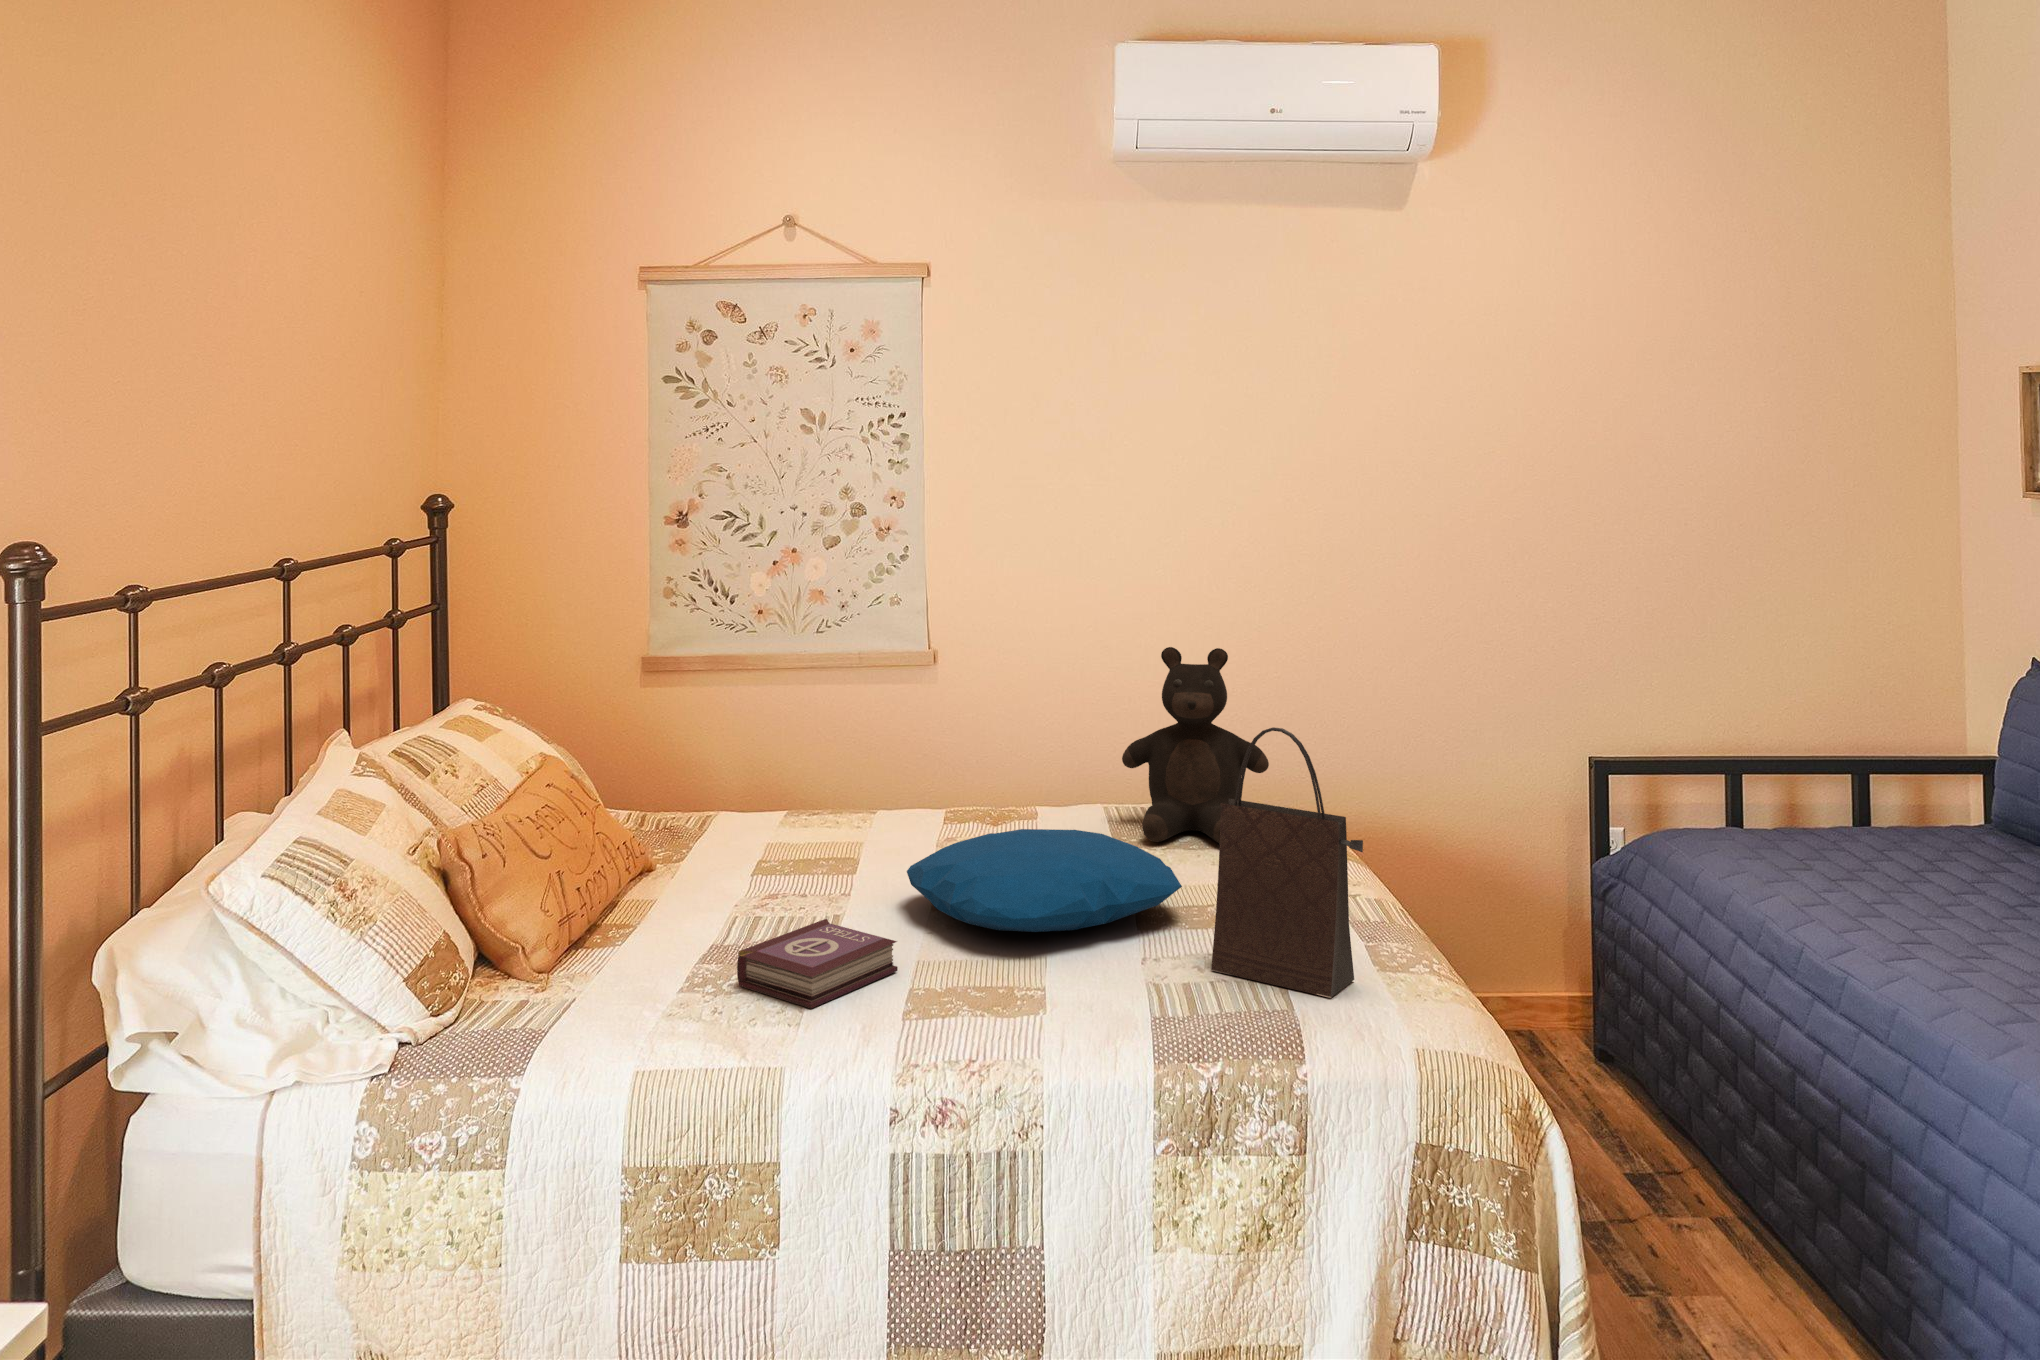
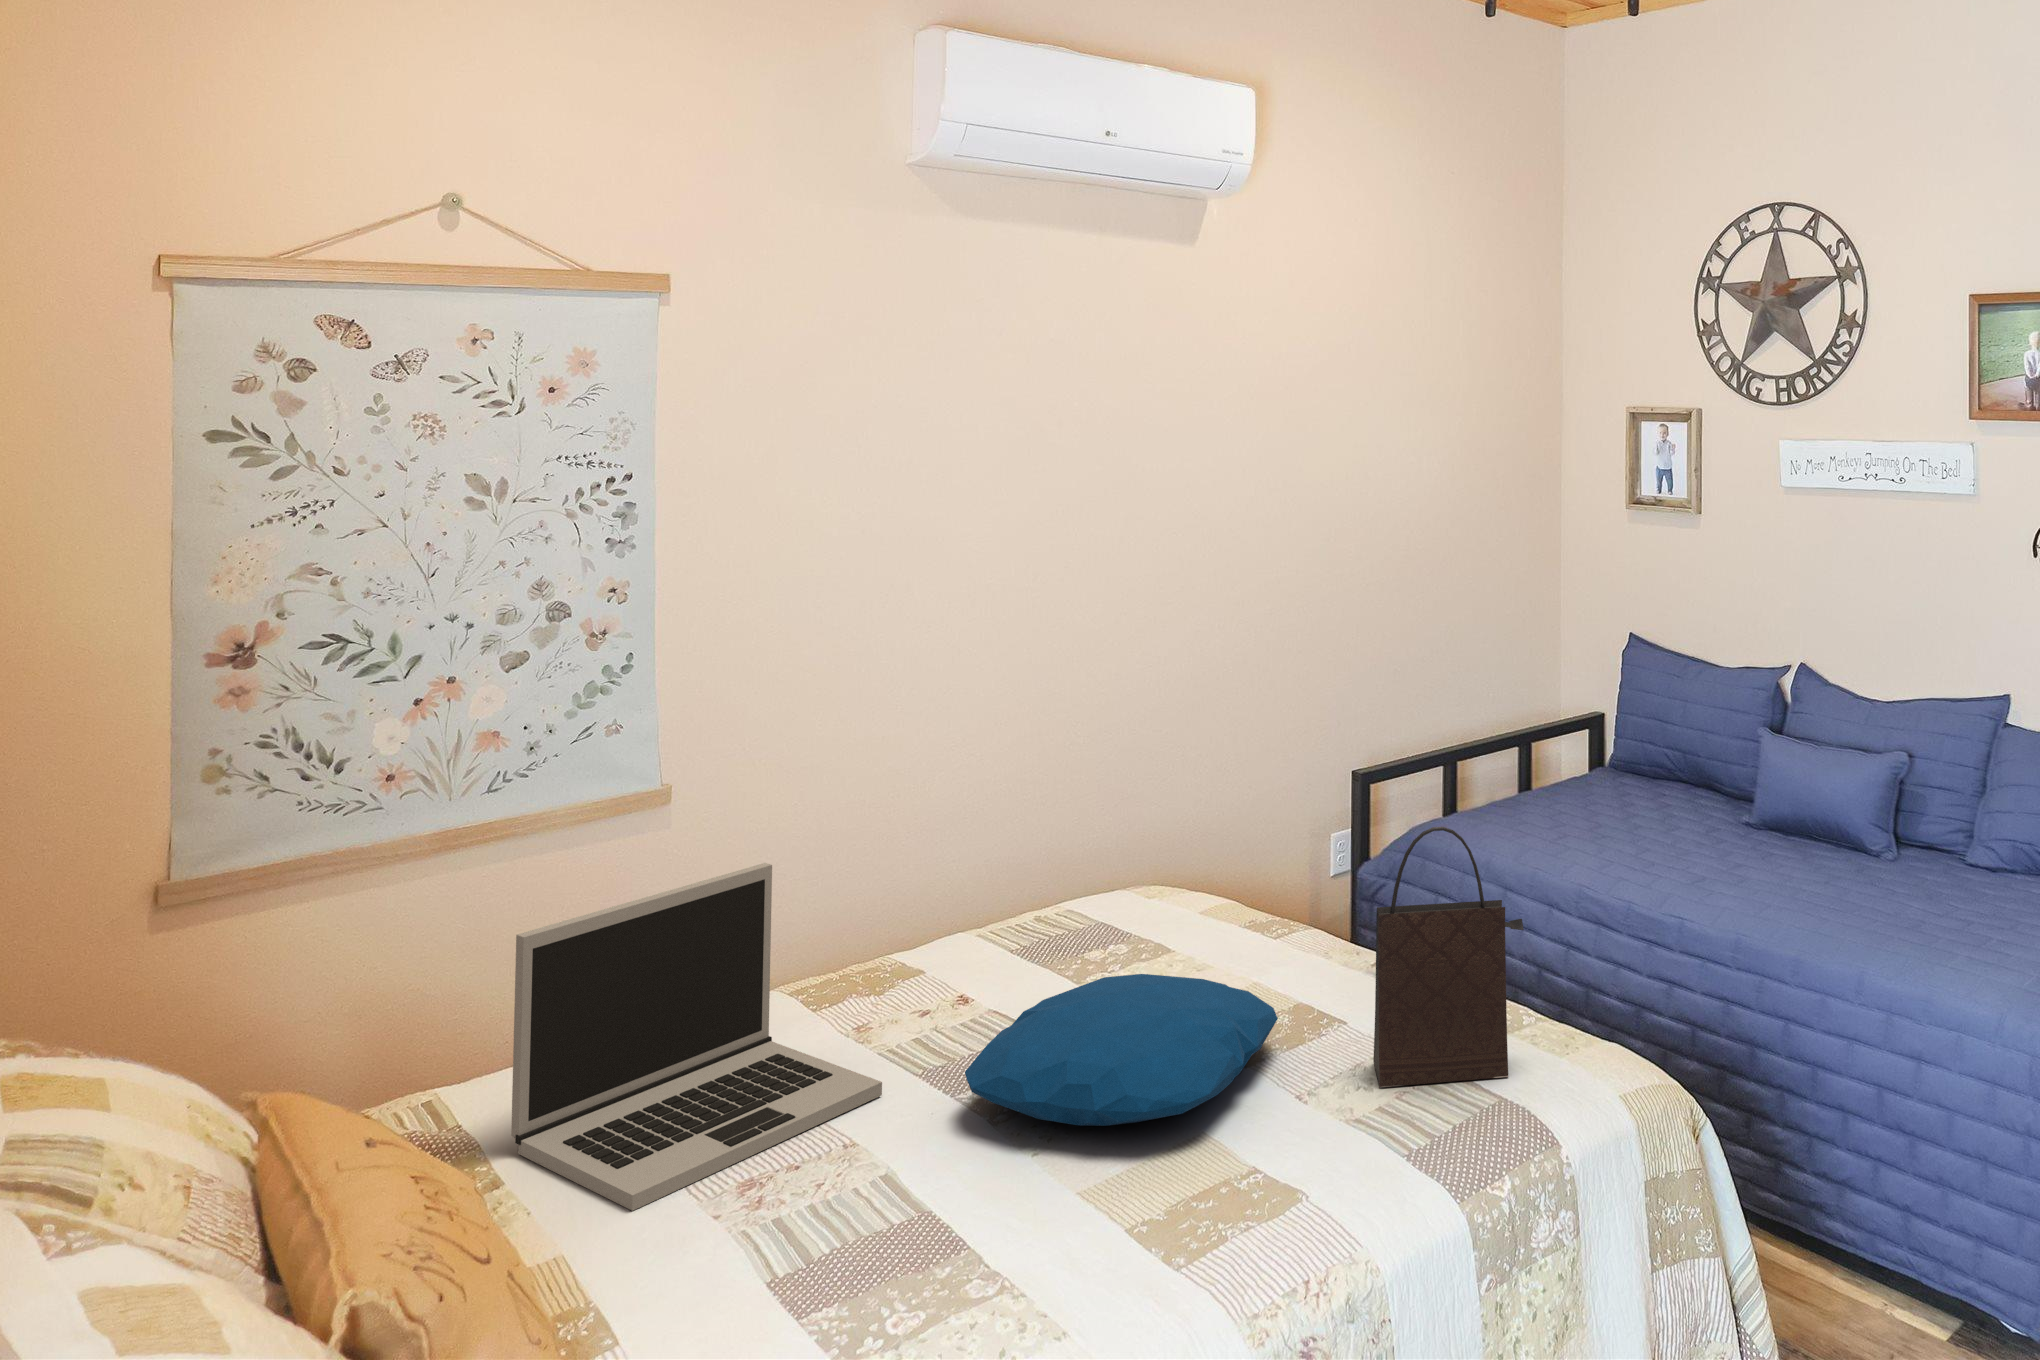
teddy bear: present [1122,647,1269,843] -> none [1033,735,1194,963]
laptop: none [688,689,893,888] -> present [511,863,882,1211]
book: present [737,919,898,1008] -> none [943,1177,1099,1311]

